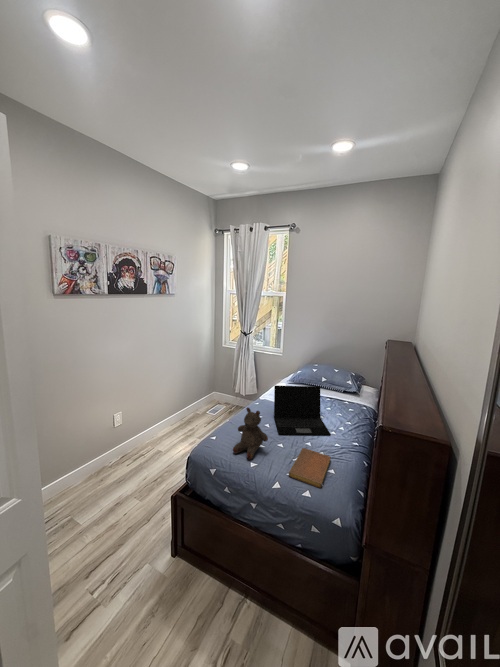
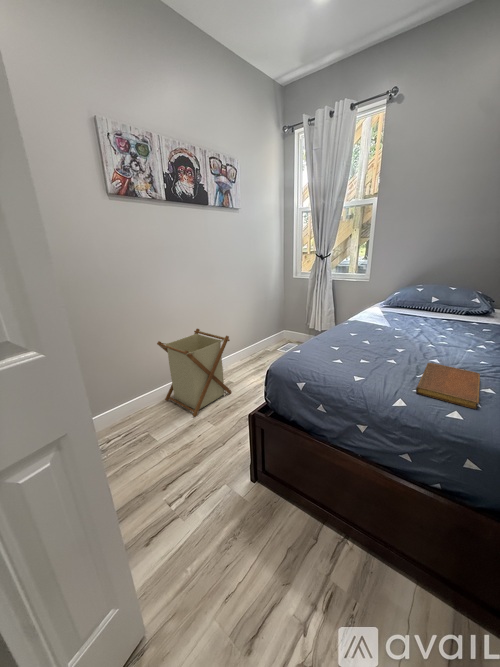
laptop: present [274,386,331,435] -> none [372,293,465,354]
laundry basket: none [87,403,159,494] -> present [157,329,232,417]
stuffed bear: present [233,407,268,459] -> none [325,307,376,373]

